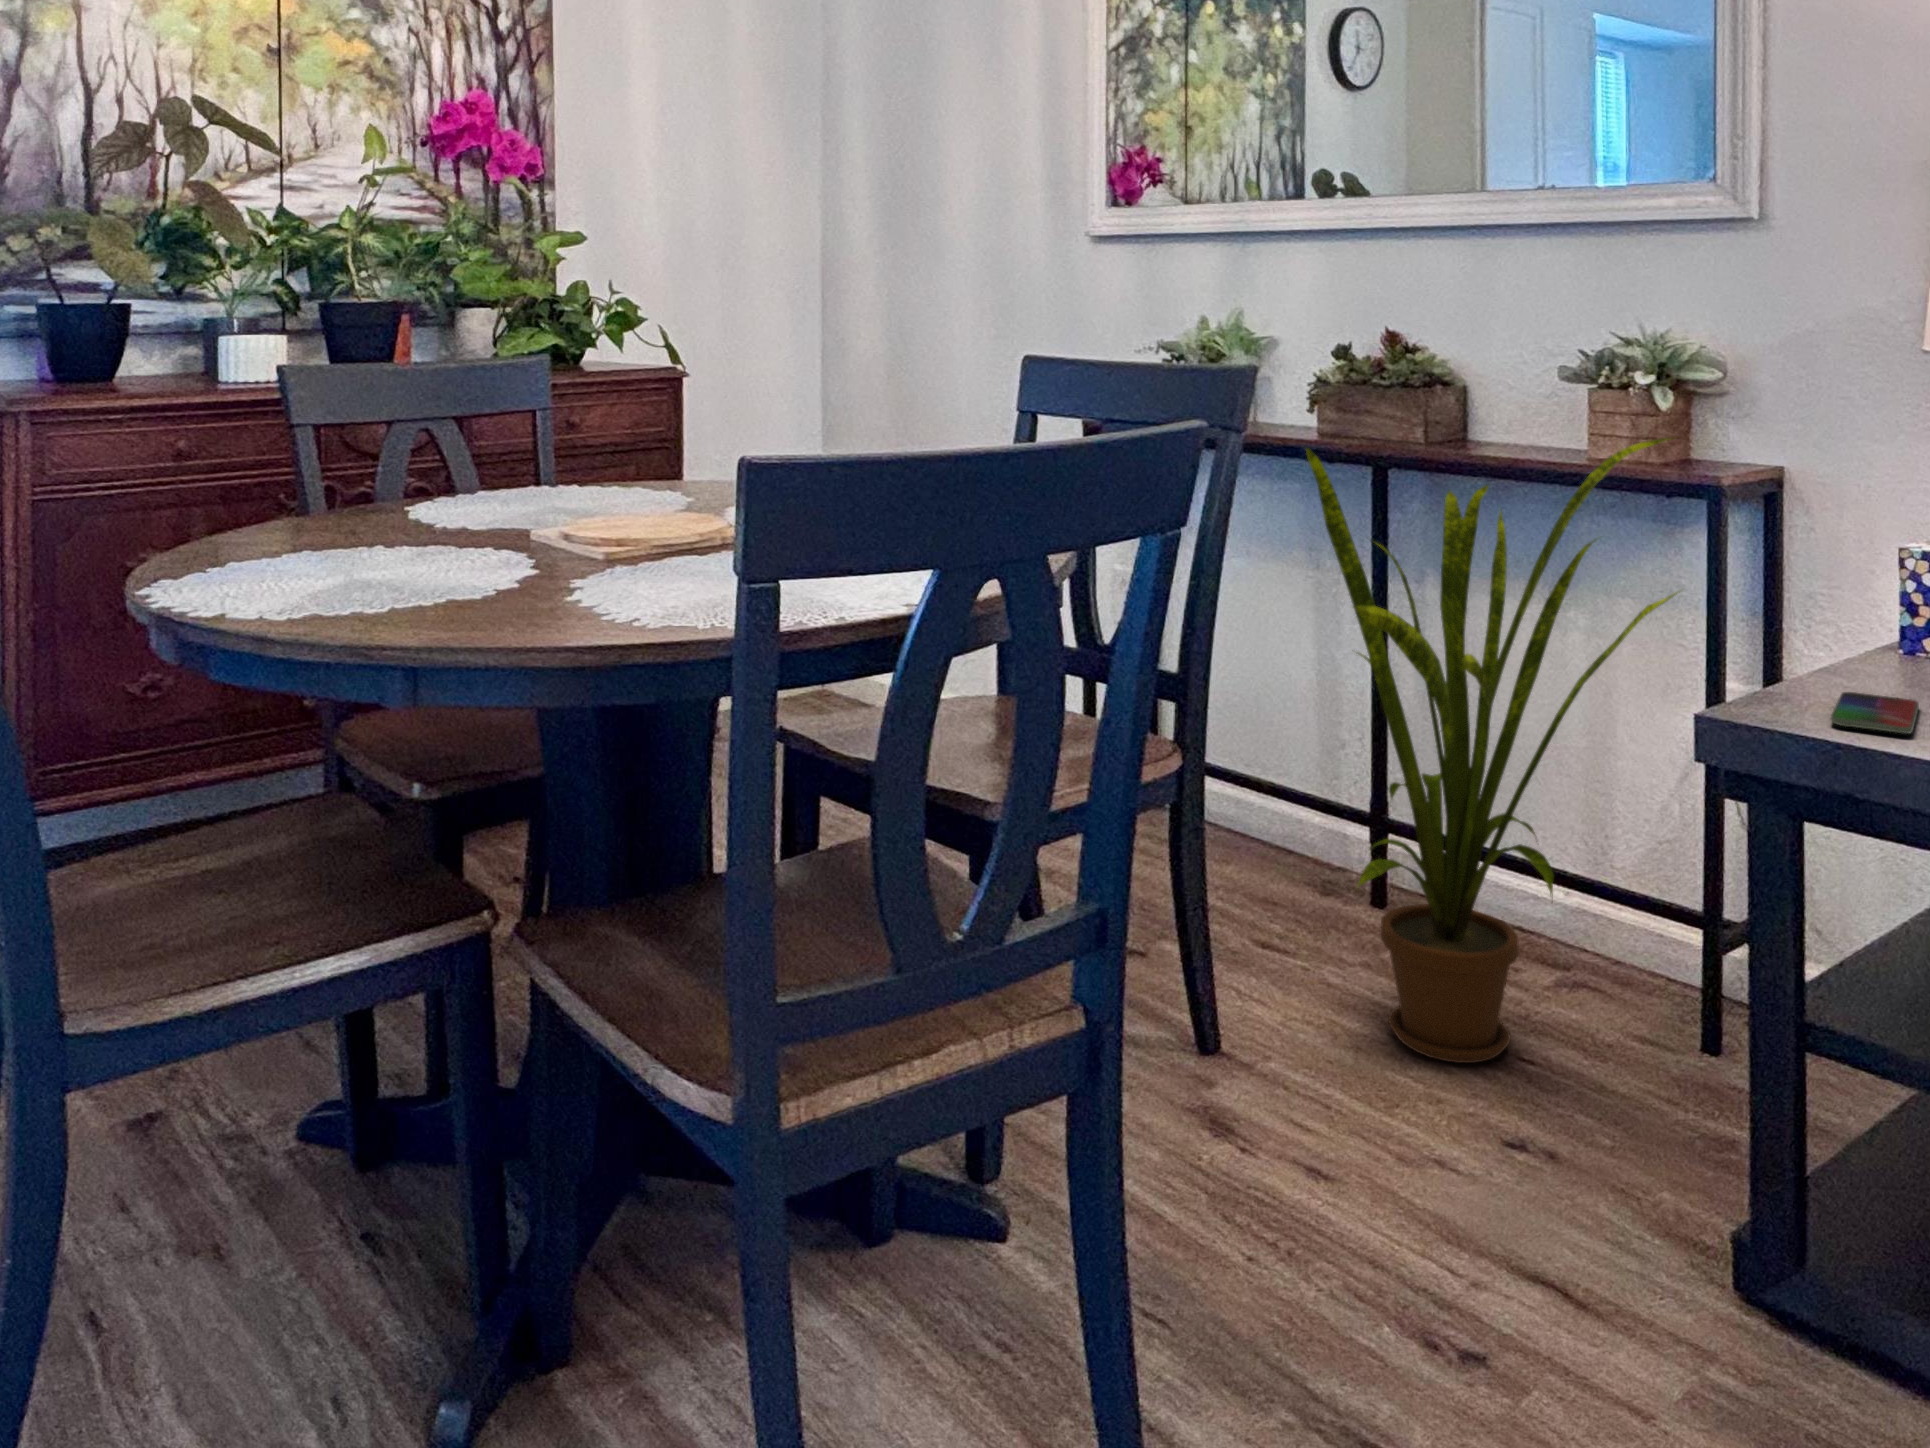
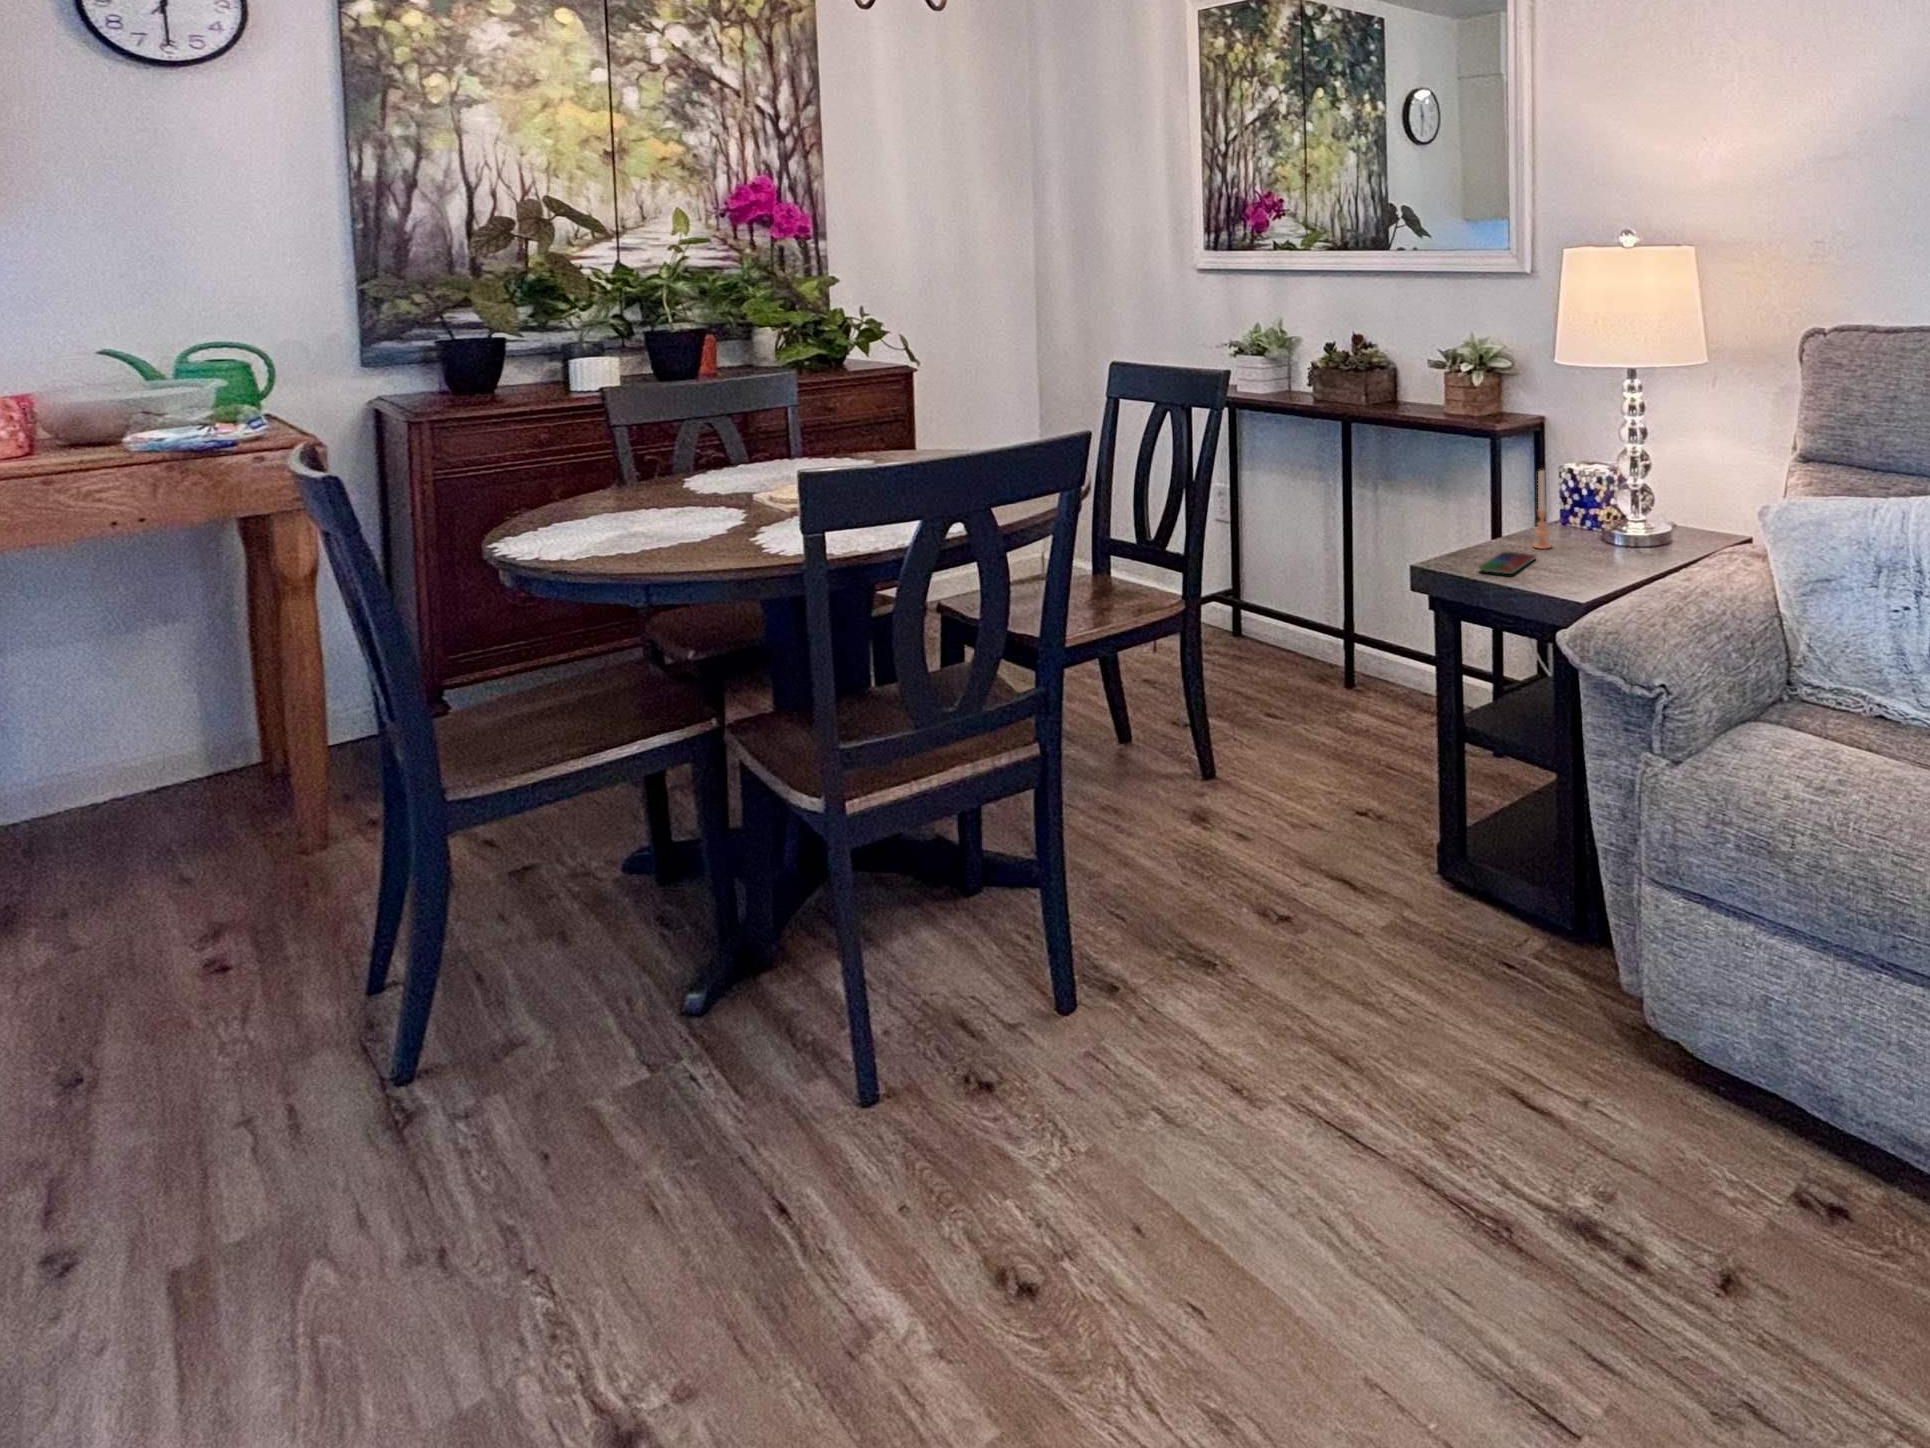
house plant: present [1306,437,1678,1063] -> none [1242,407,1464,772]
candle: none [1881,544,1924,690] -> present [1533,471,1552,549]

